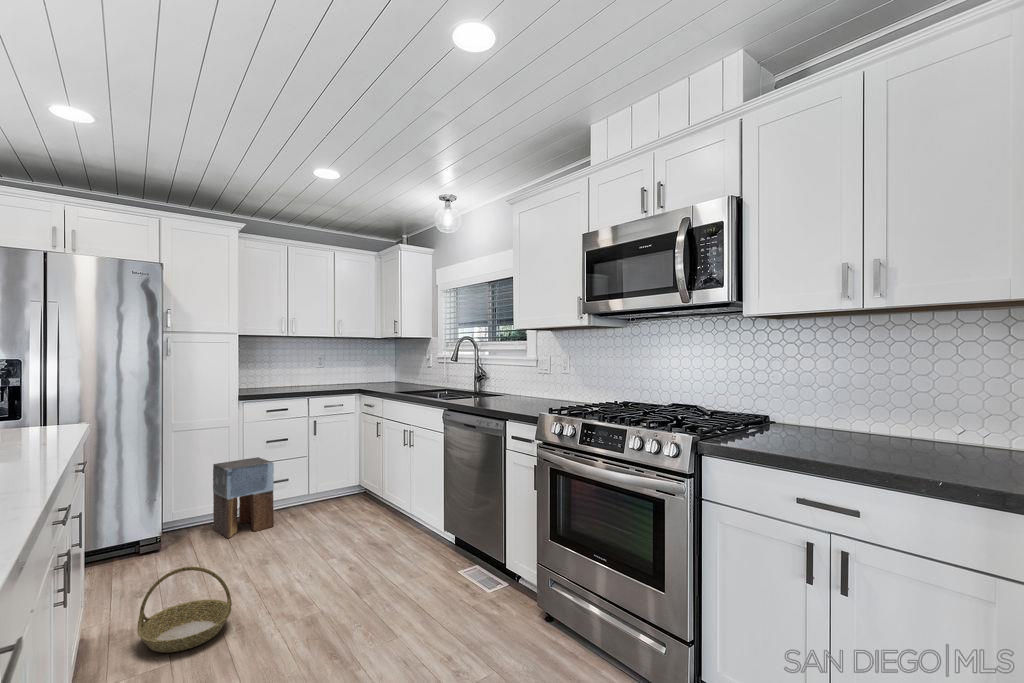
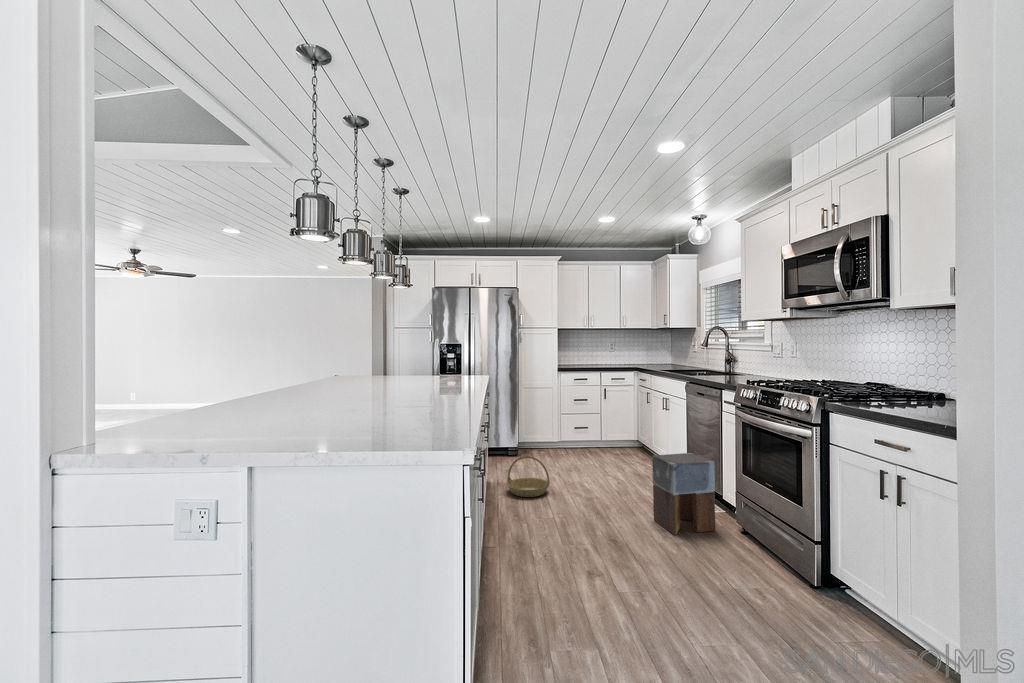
stool: present [213,457,274,538] -> present [652,453,715,535]

